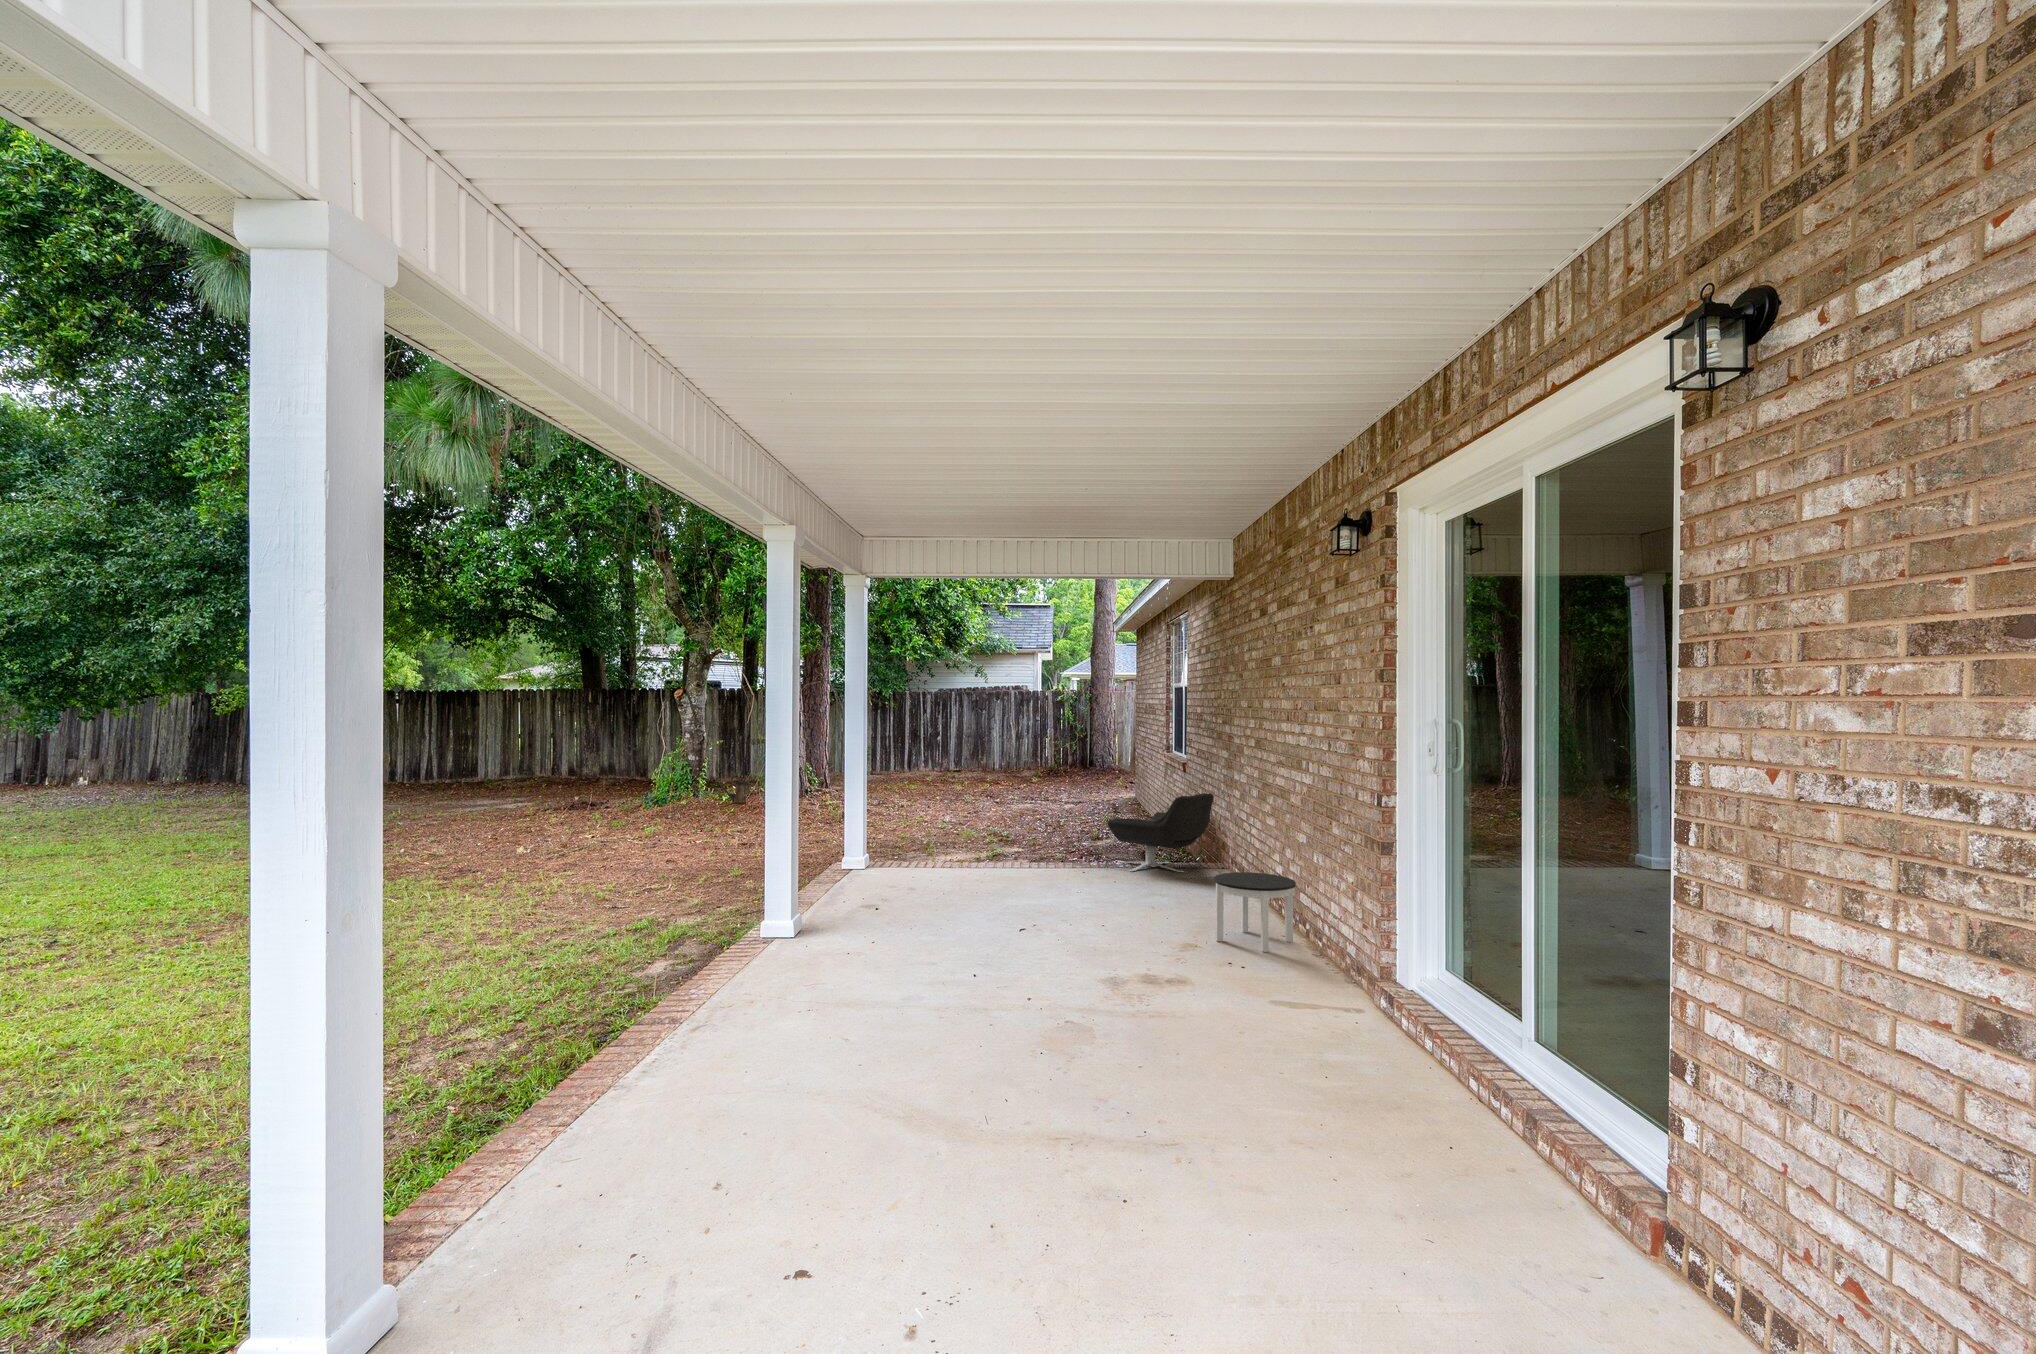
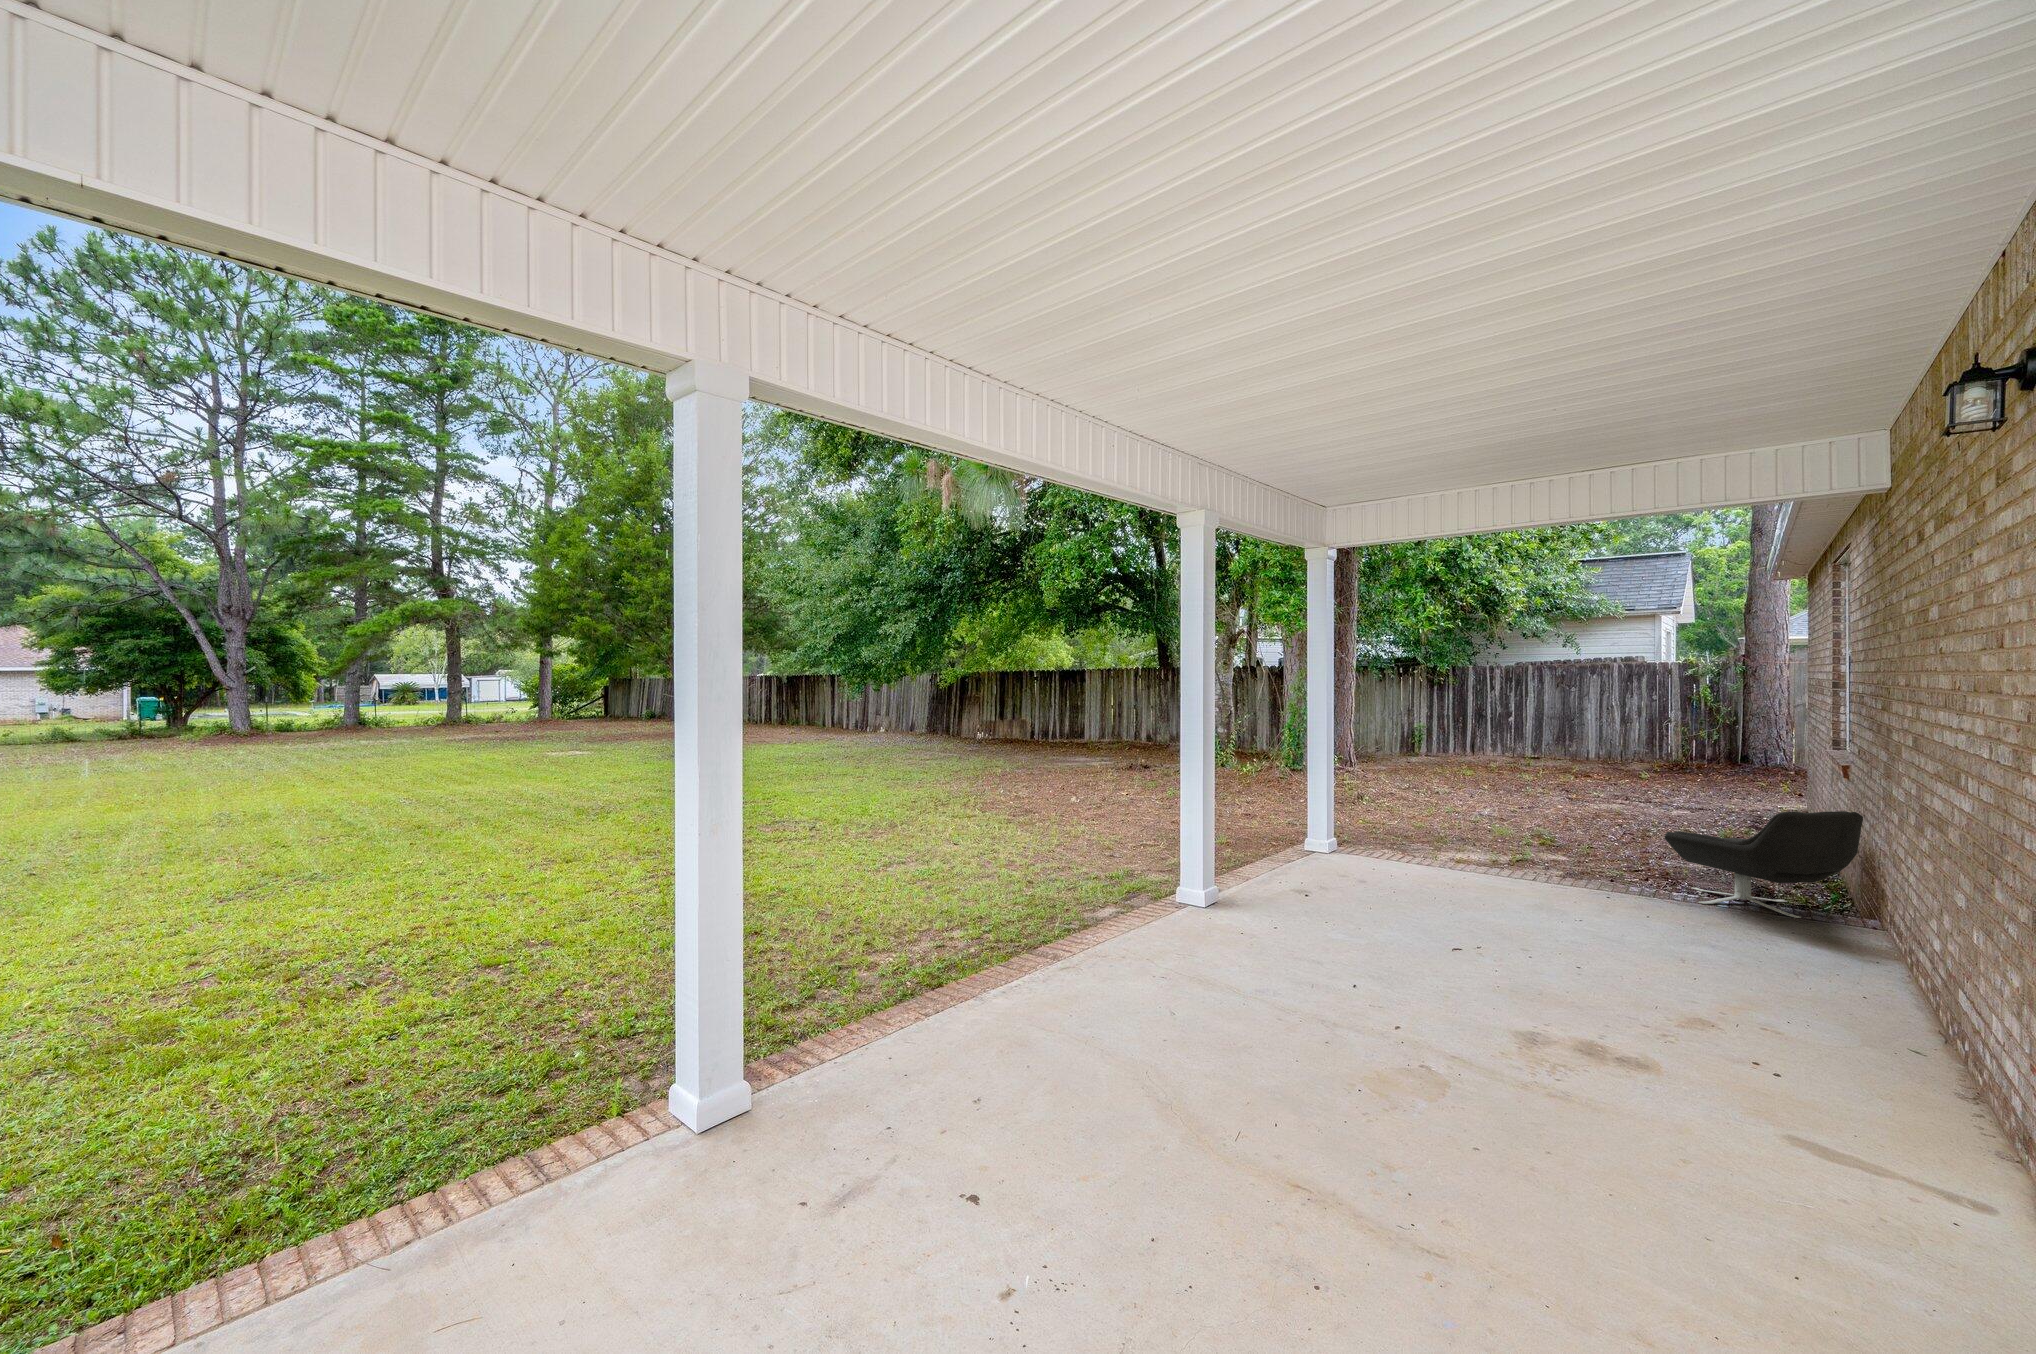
watering can: present [715,780,757,804] -> none [1252,751,1291,775]
round table: present [1214,872,1296,952] -> none [1769,929,1941,1060]

